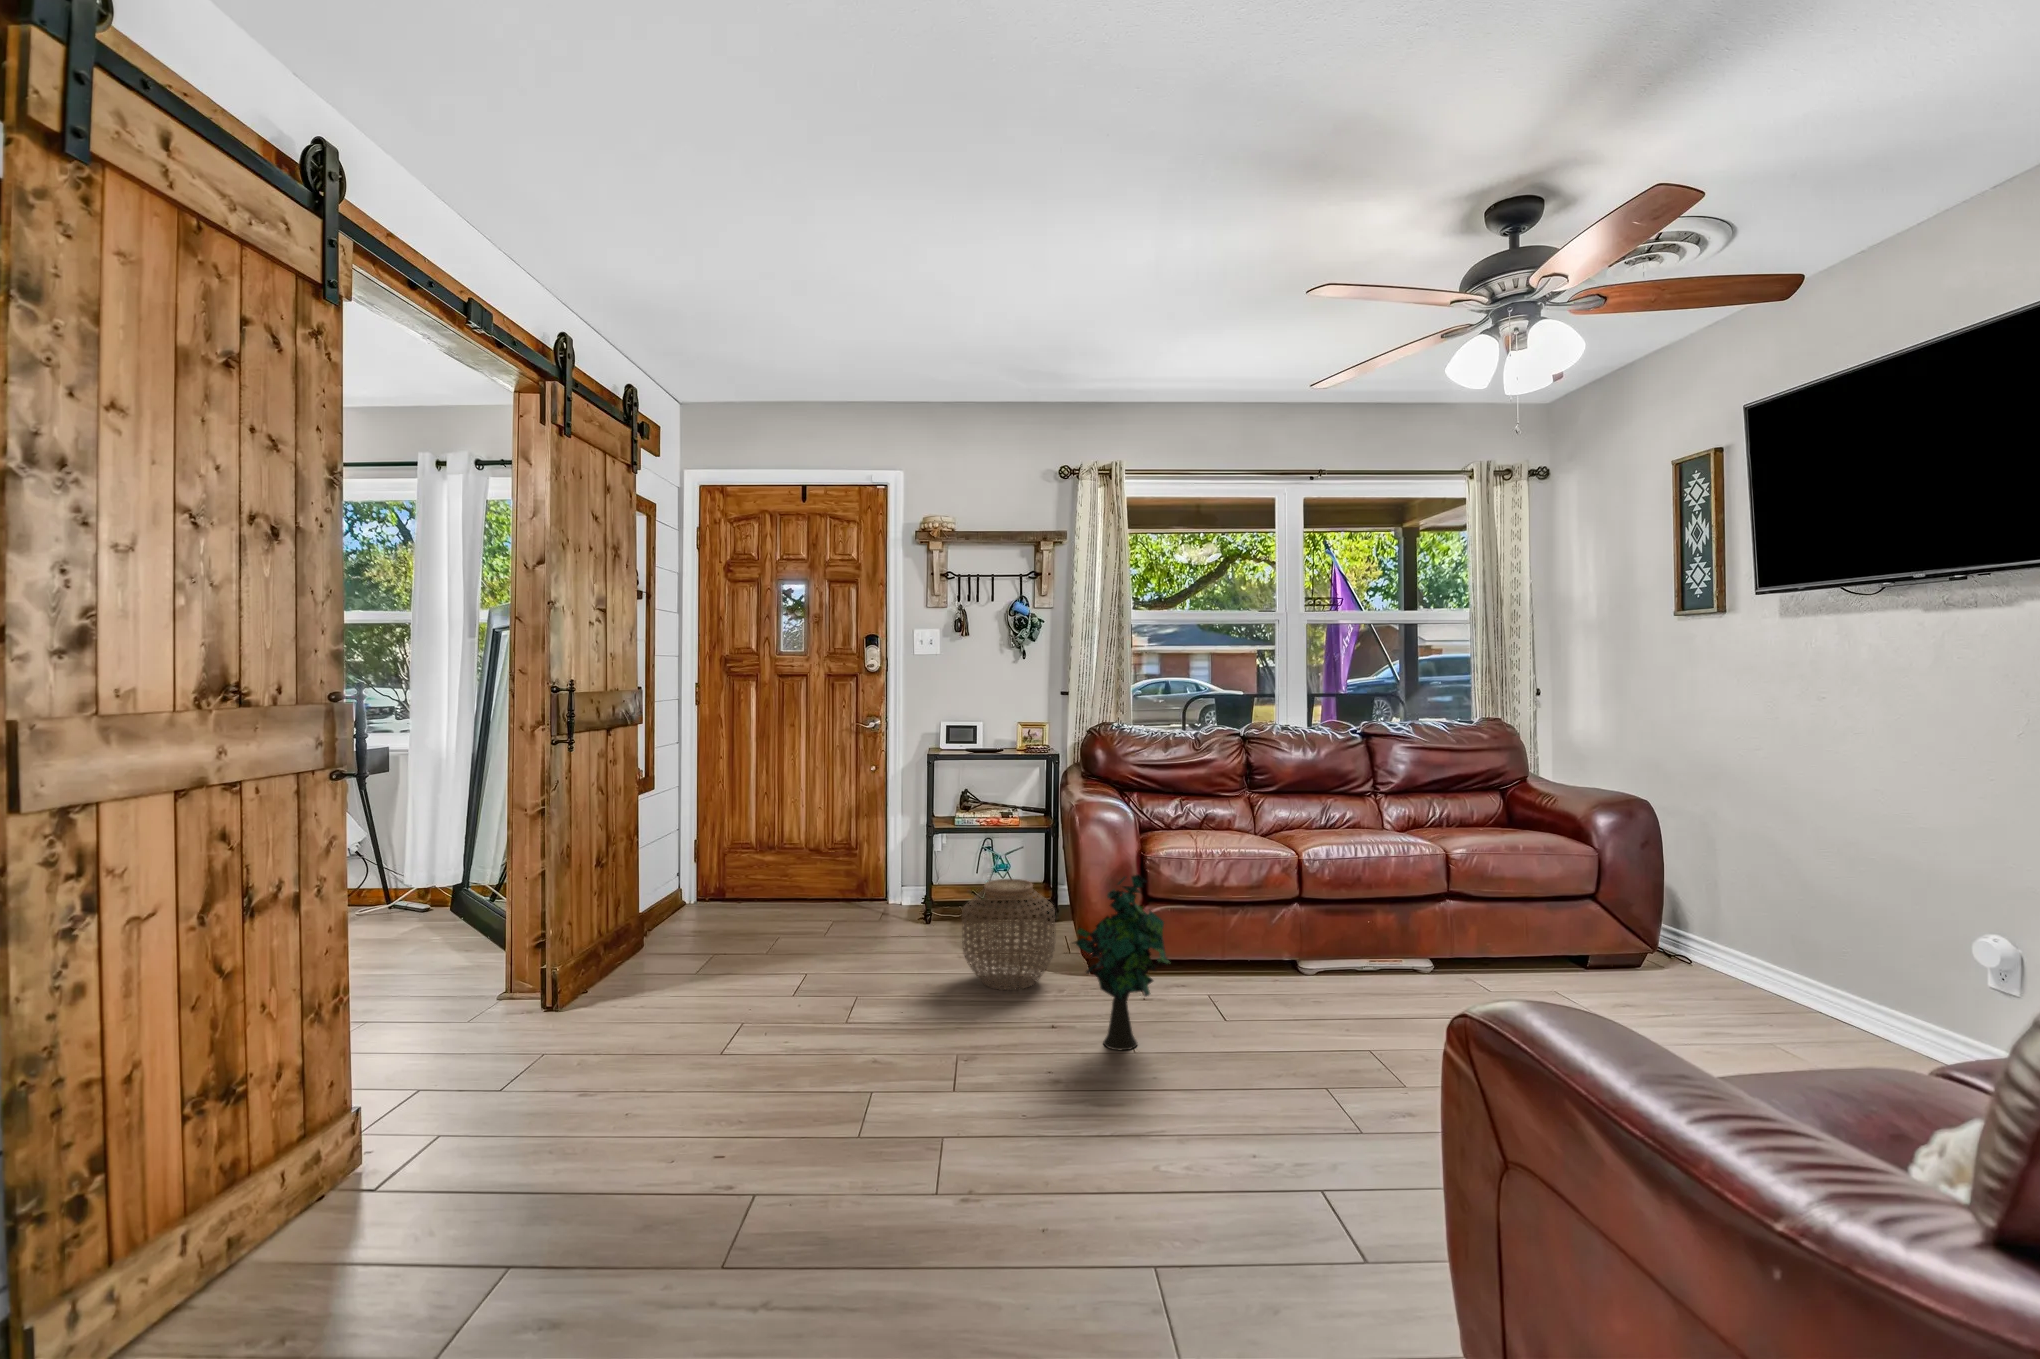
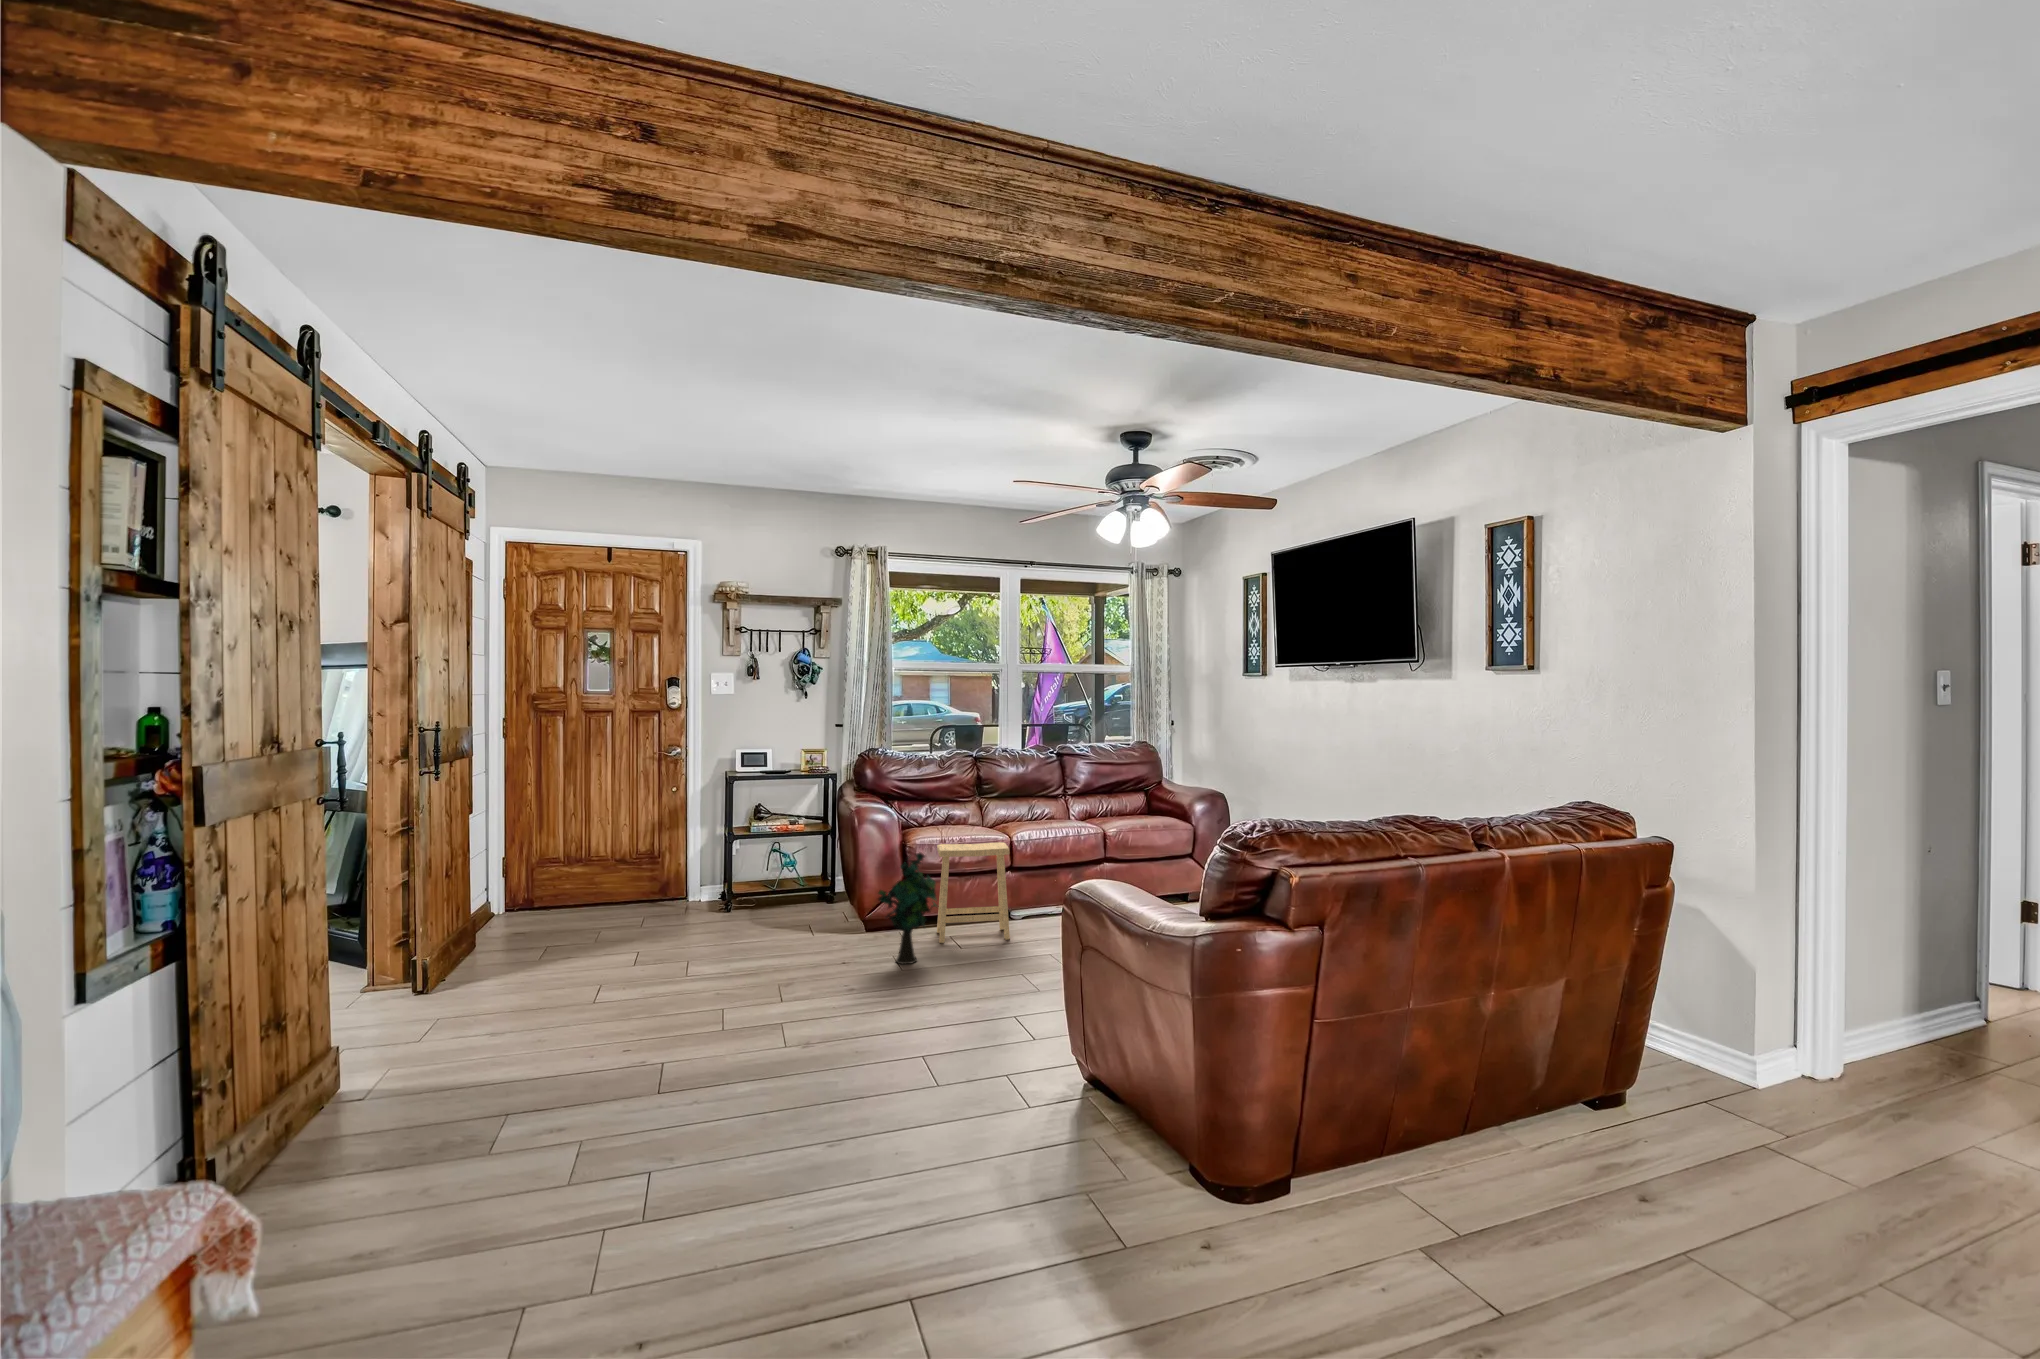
footstool: none [1177,859,1291,1018] -> present [937,842,1010,943]
woven basket: present [962,879,1055,990] -> none [781,866,850,943]

